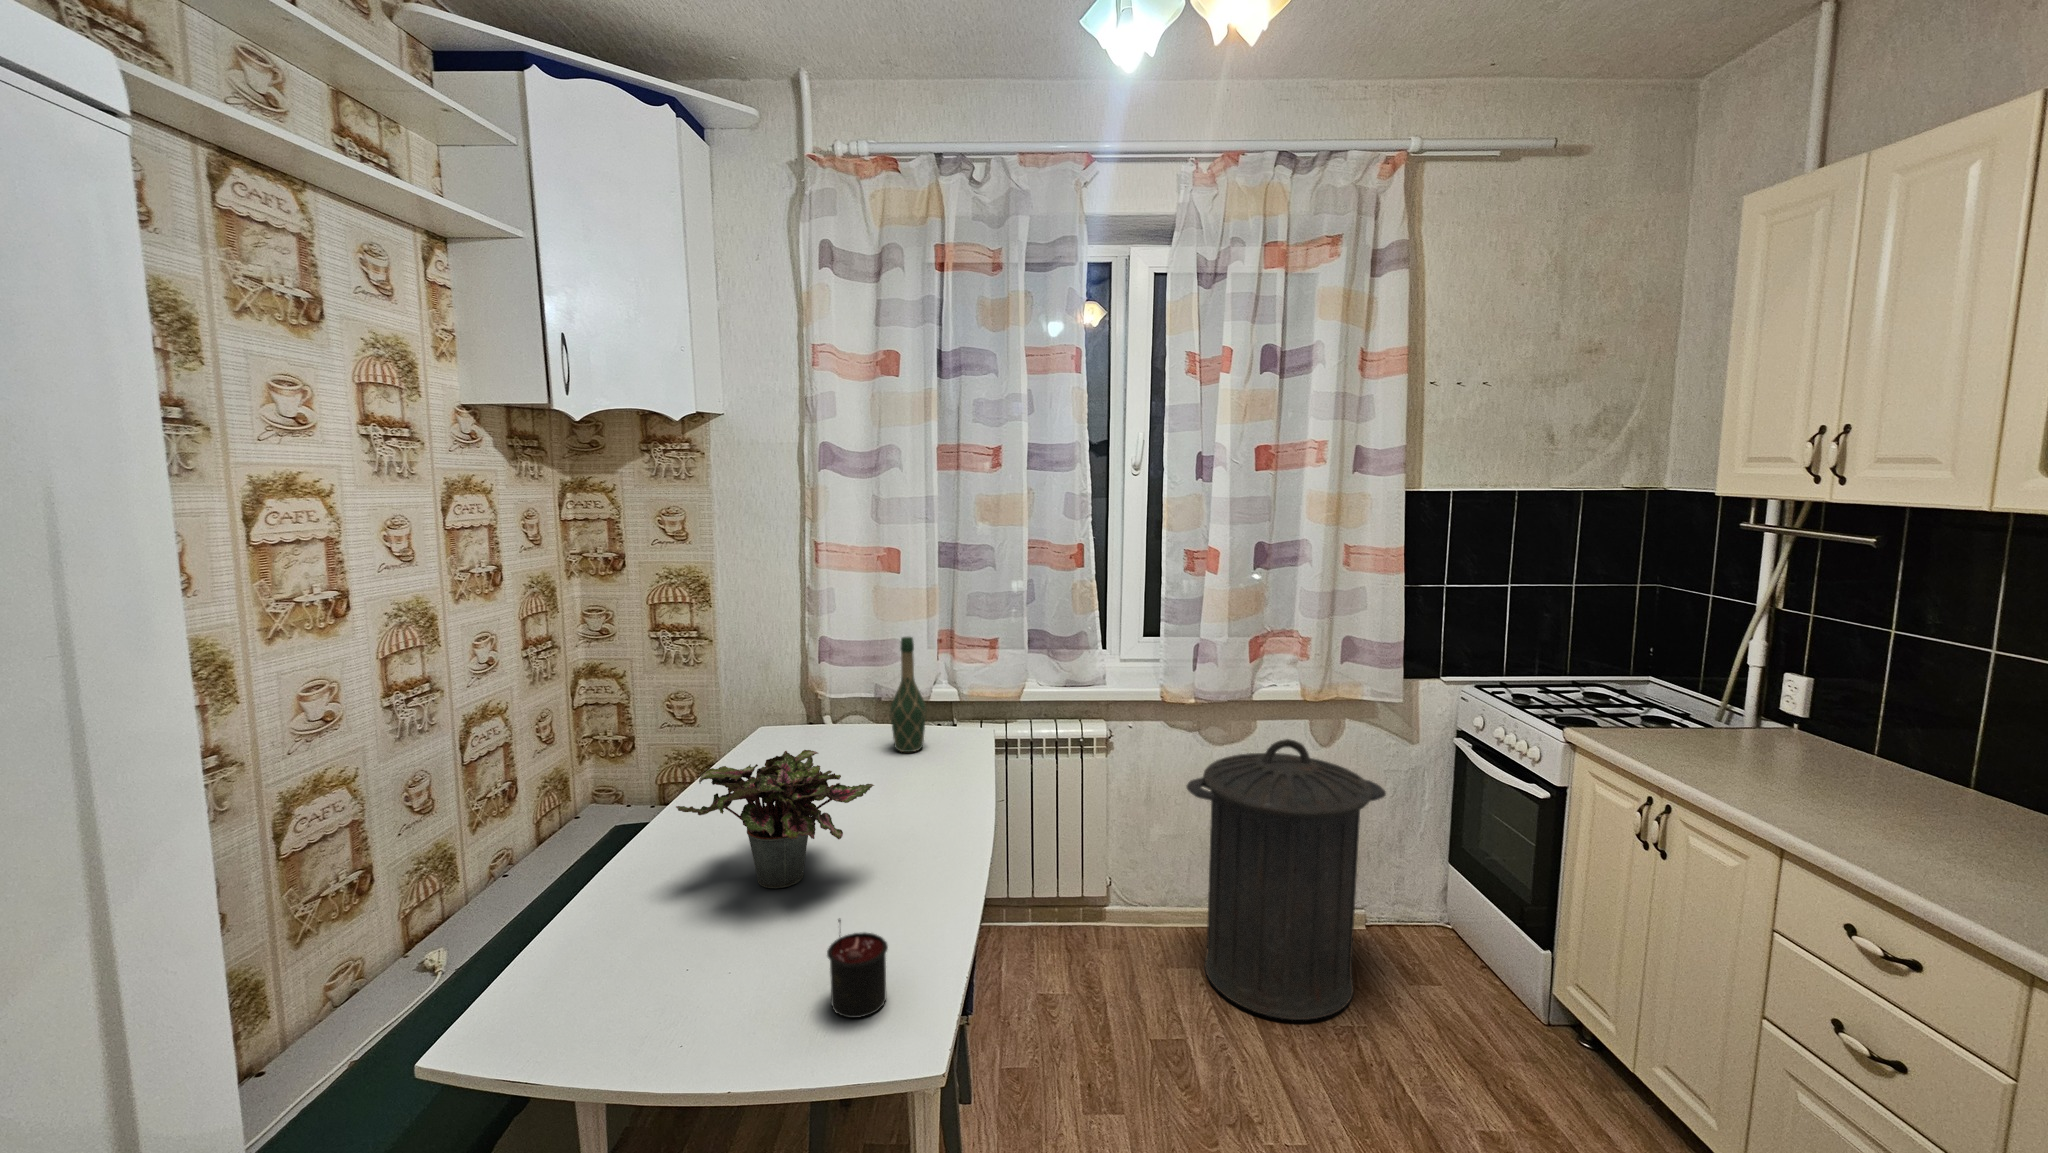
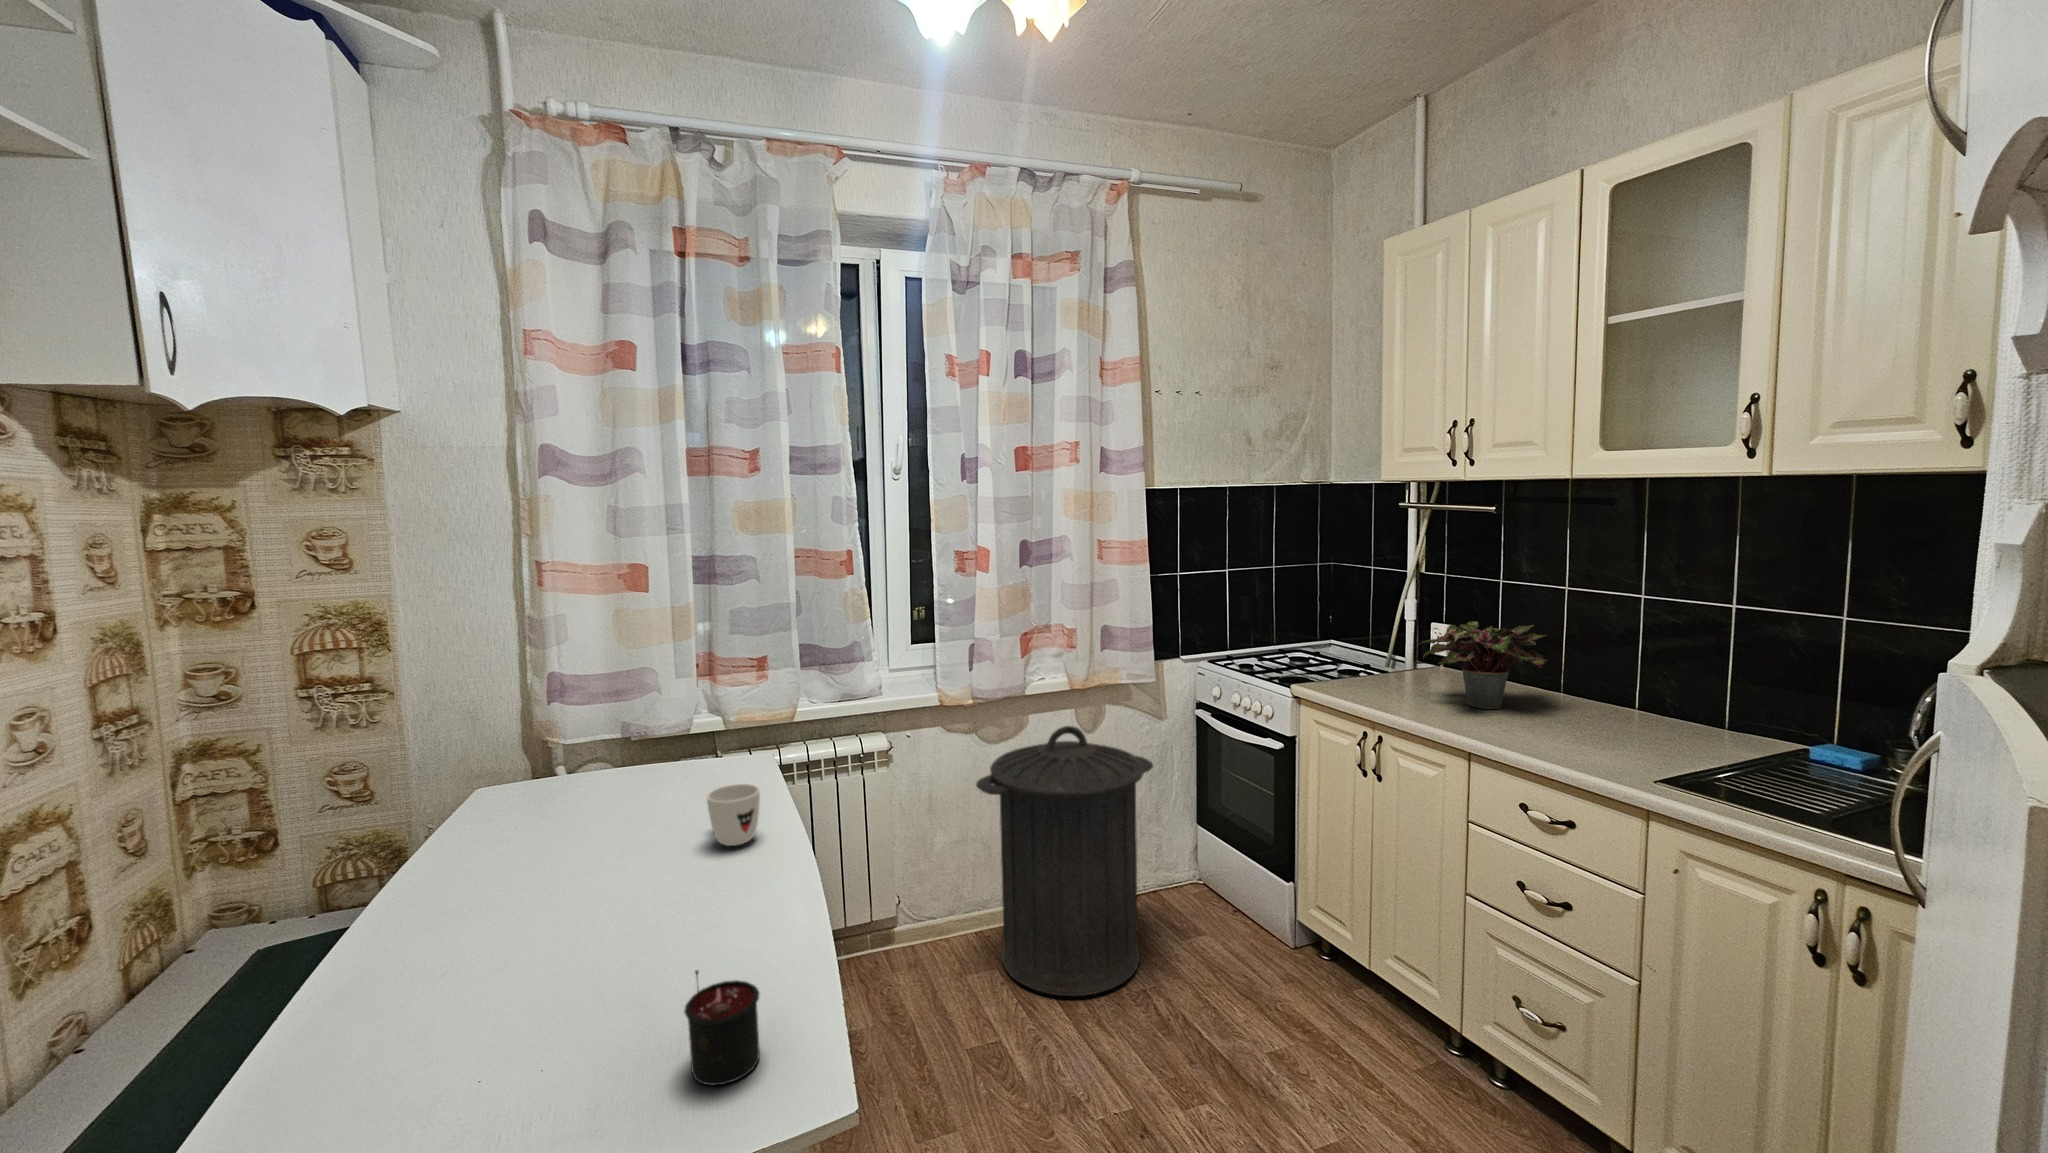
wine bottle: present [890,637,926,752] -> none [660,658,704,789]
potted plant: present [676,750,874,888] -> present [1419,621,1548,709]
mug: none [909,757,953,812] -> present [707,784,760,846]

